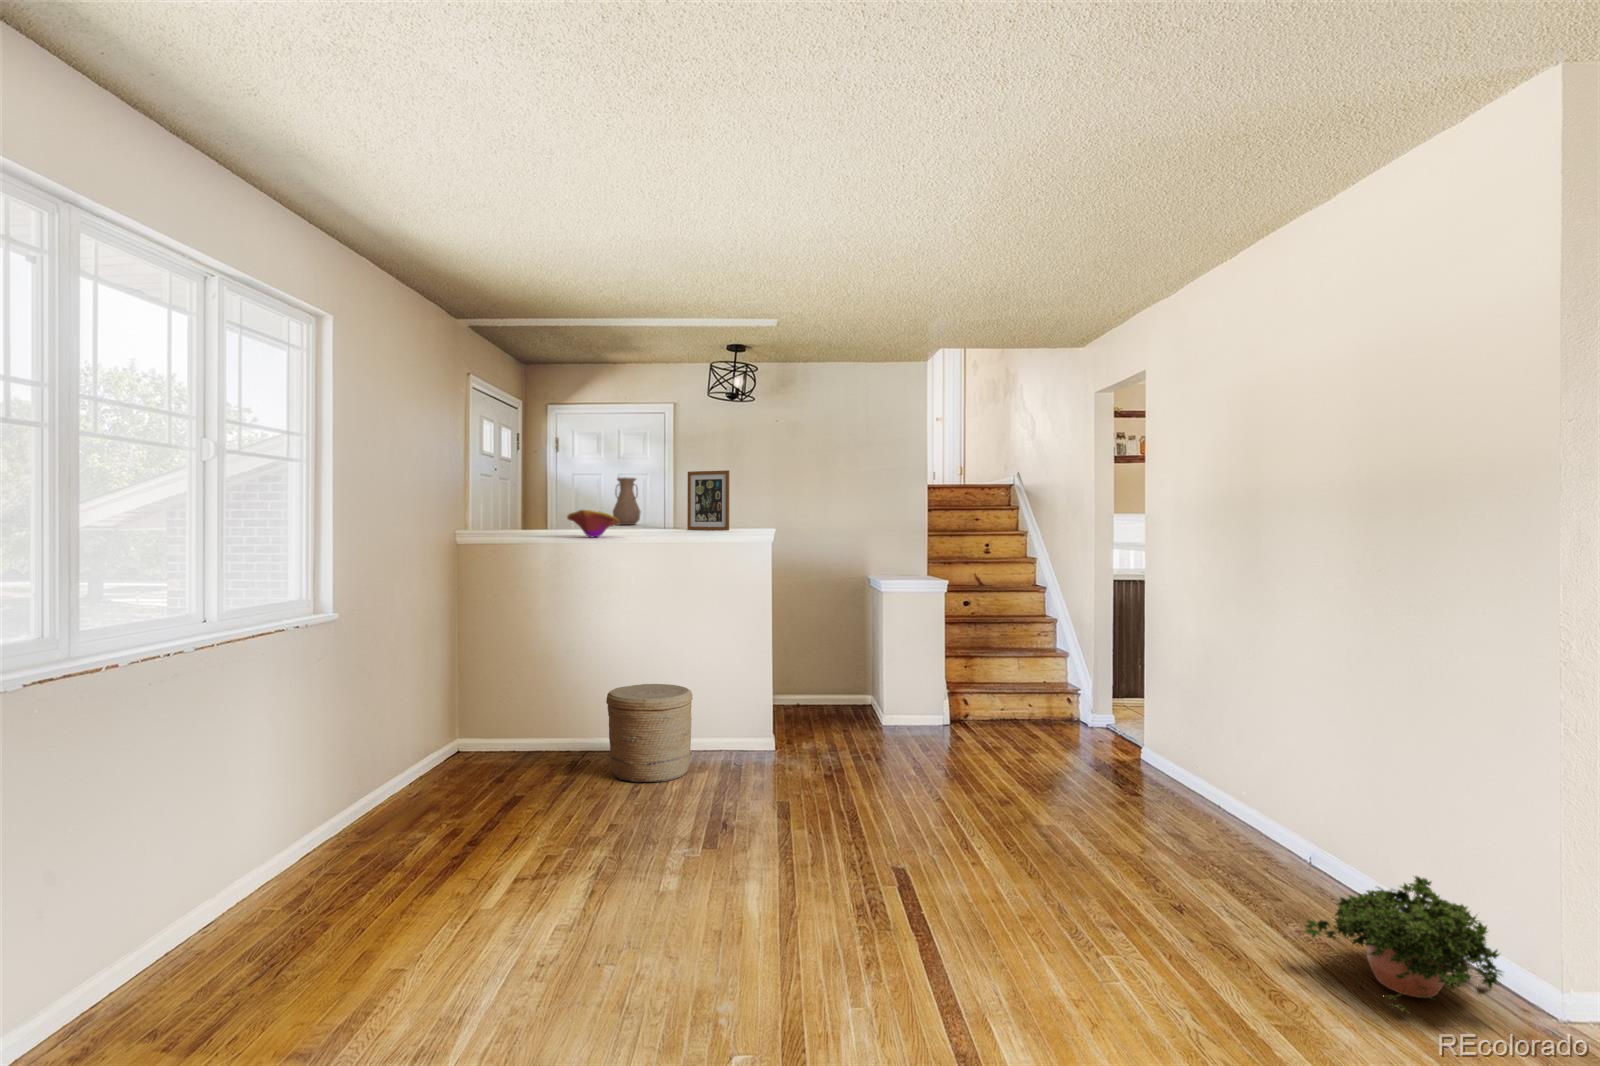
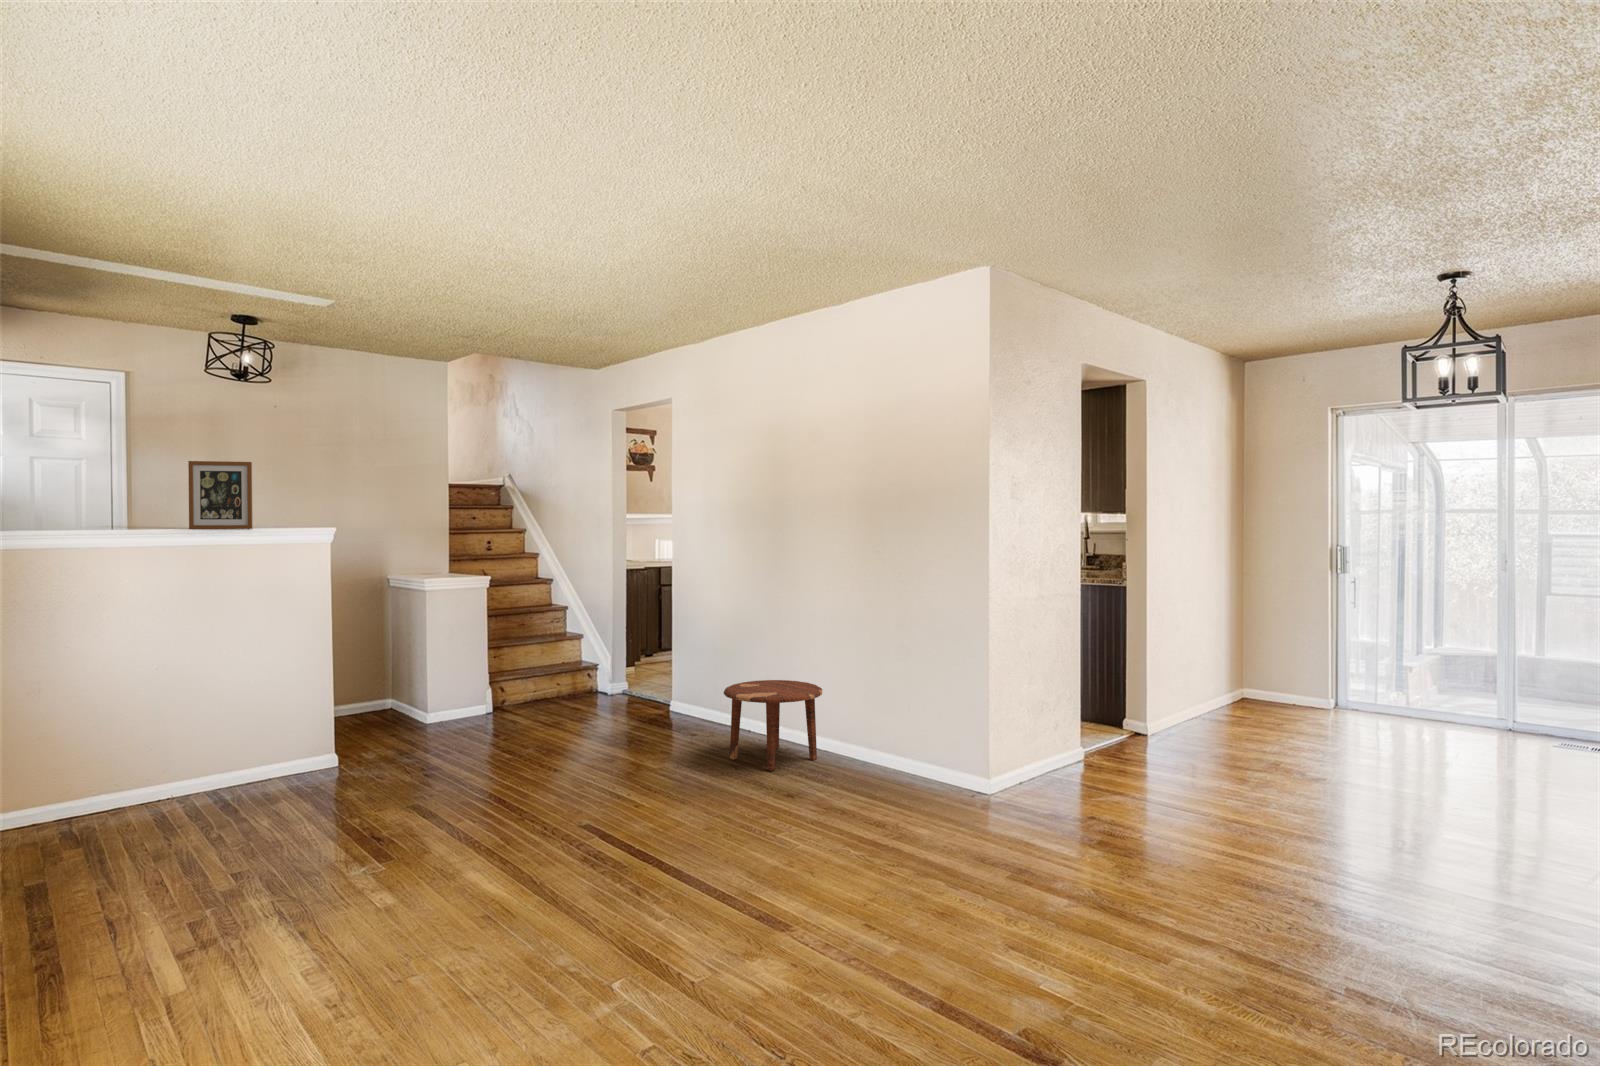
vase: present [613,477,640,525] -> none [28,463,75,524]
decorative bowl: present [567,510,620,537] -> none [62,505,139,538]
woven basket: present [606,684,693,783] -> none [142,703,259,818]
side table: none [1155,746,1313,882] -> present [724,680,822,771]
potted plant: present [1305,876,1502,1012] -> none [847,728,947,805]

